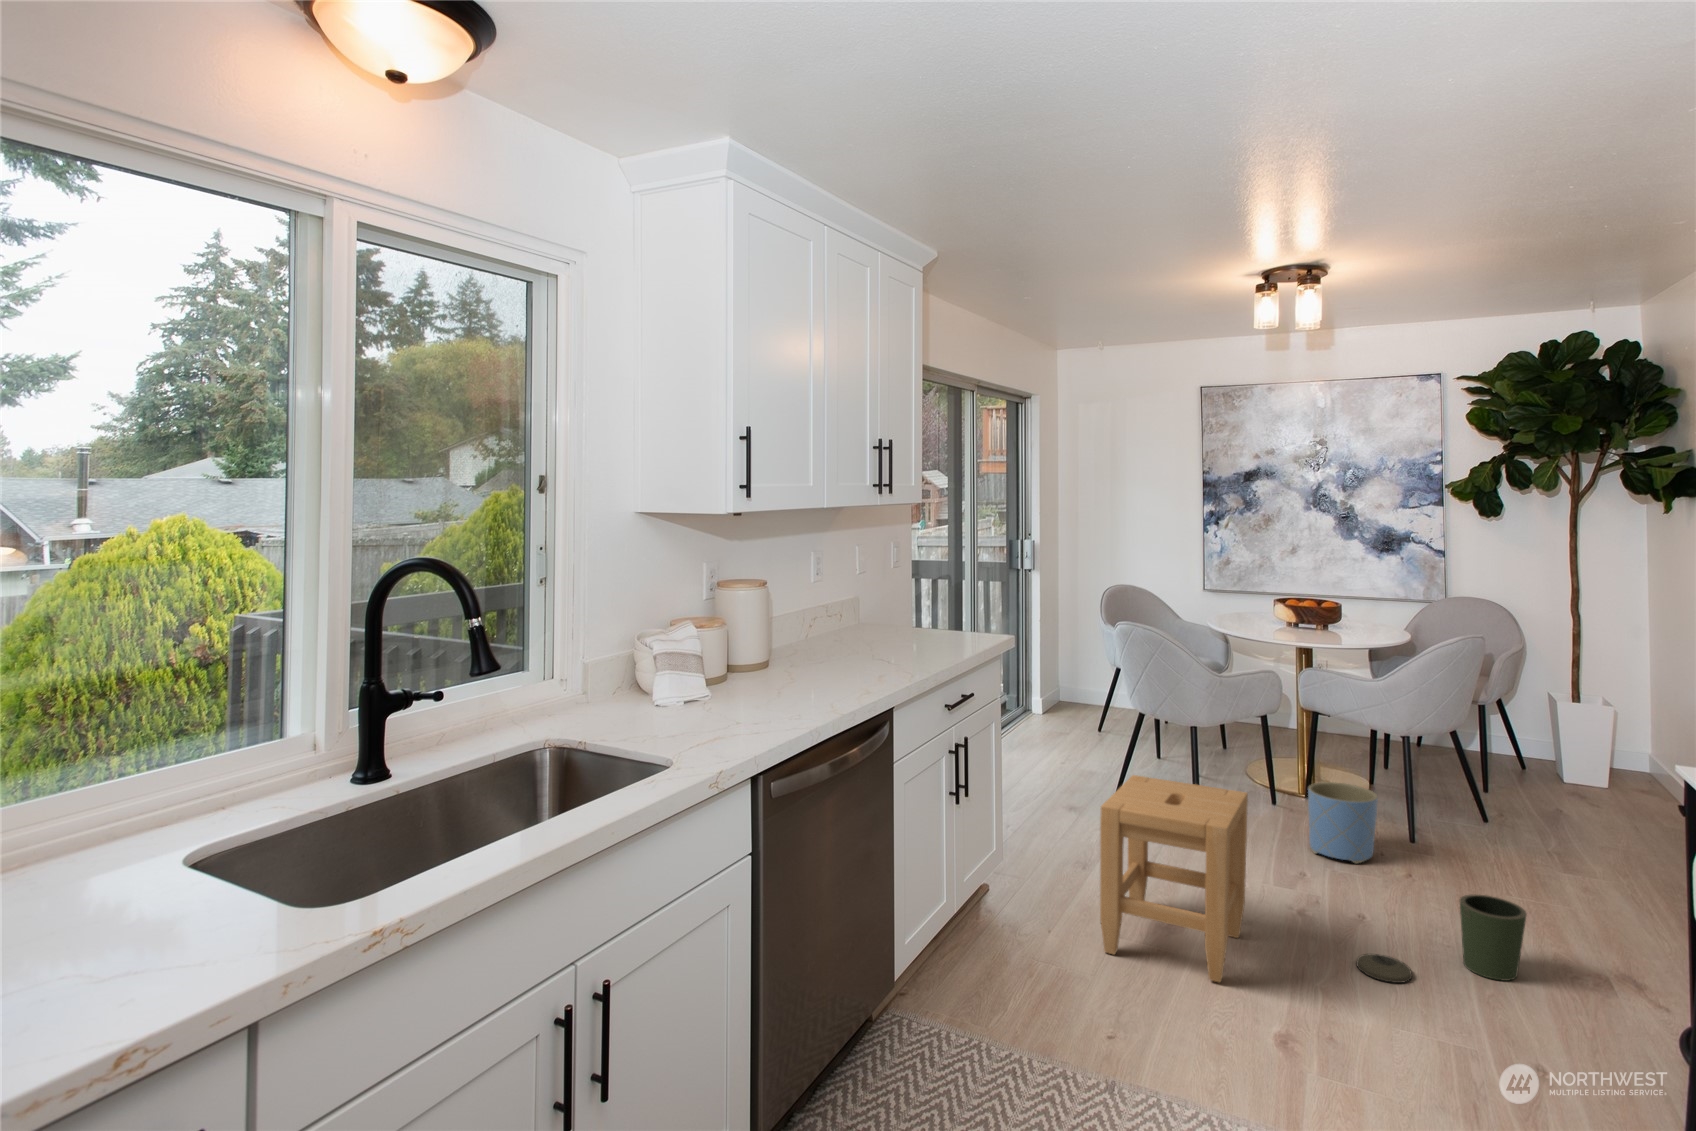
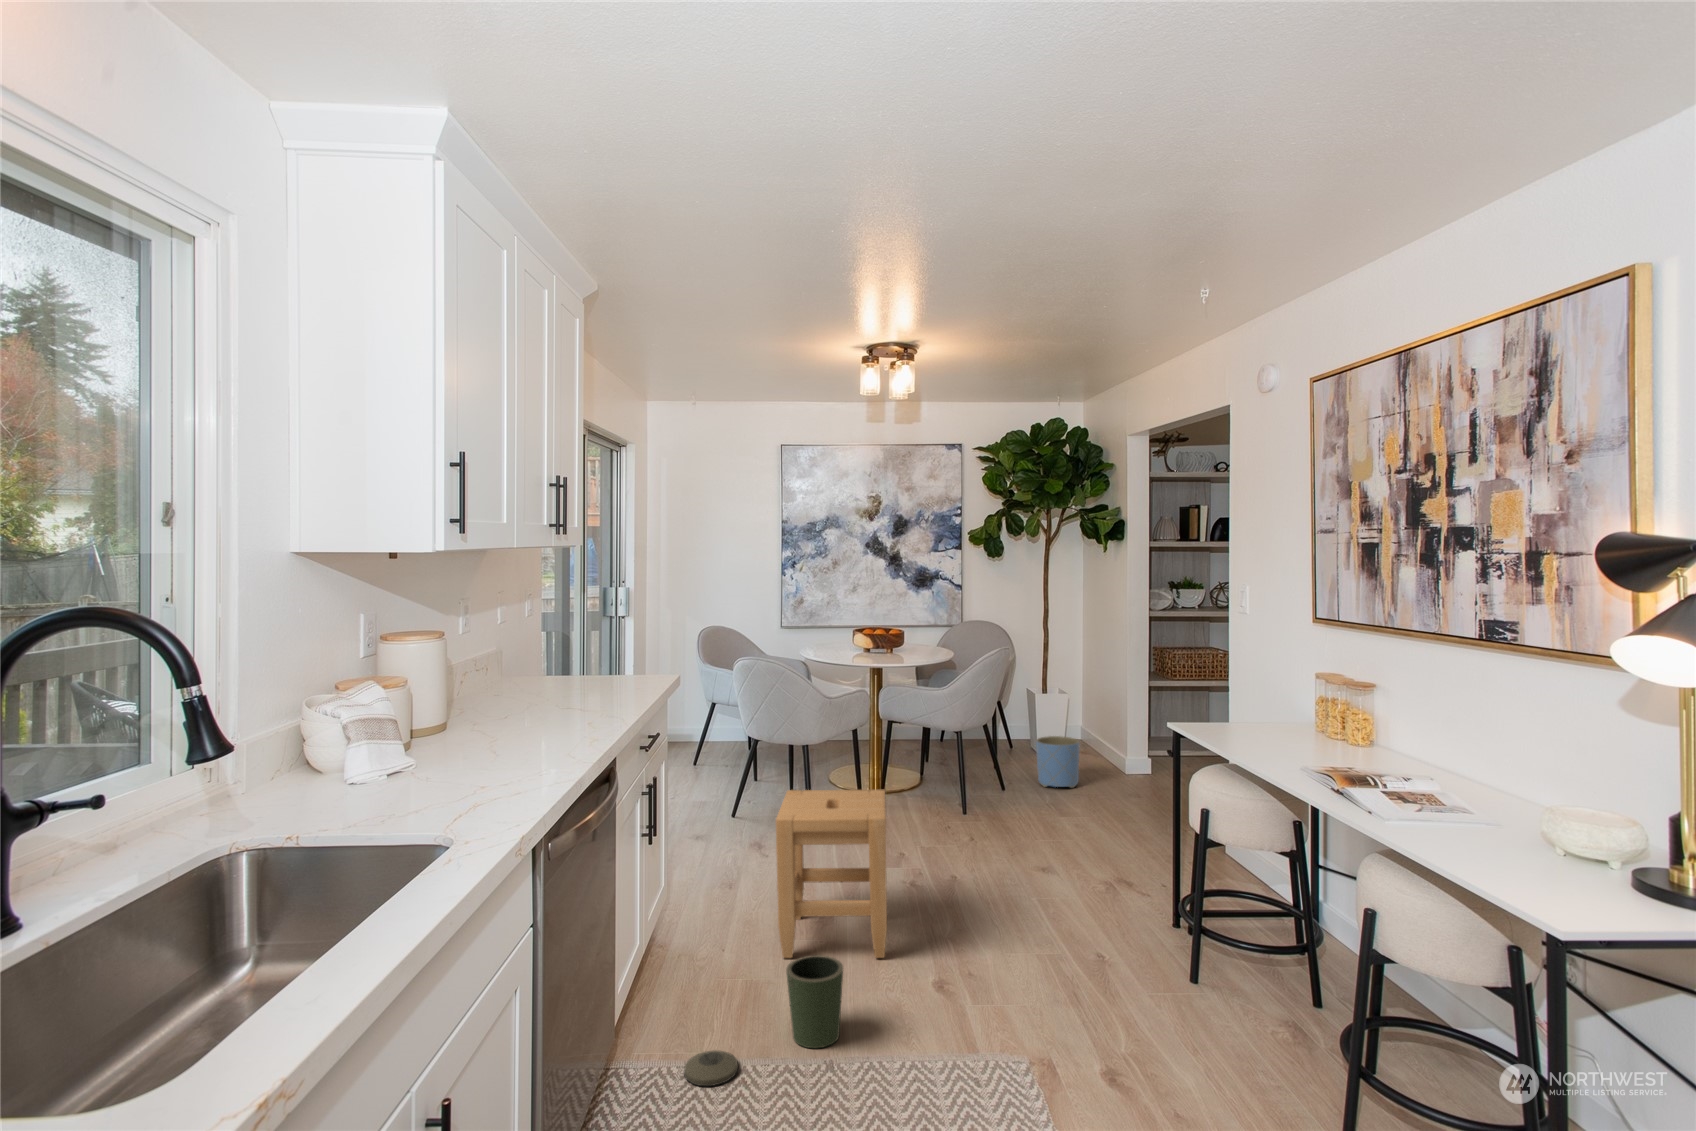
planter: present [1308,782,1378,864] -> present [1036,736,1080,788]
trash can: present [1356,894,1527,983] -> present [684,955,843,1086]

